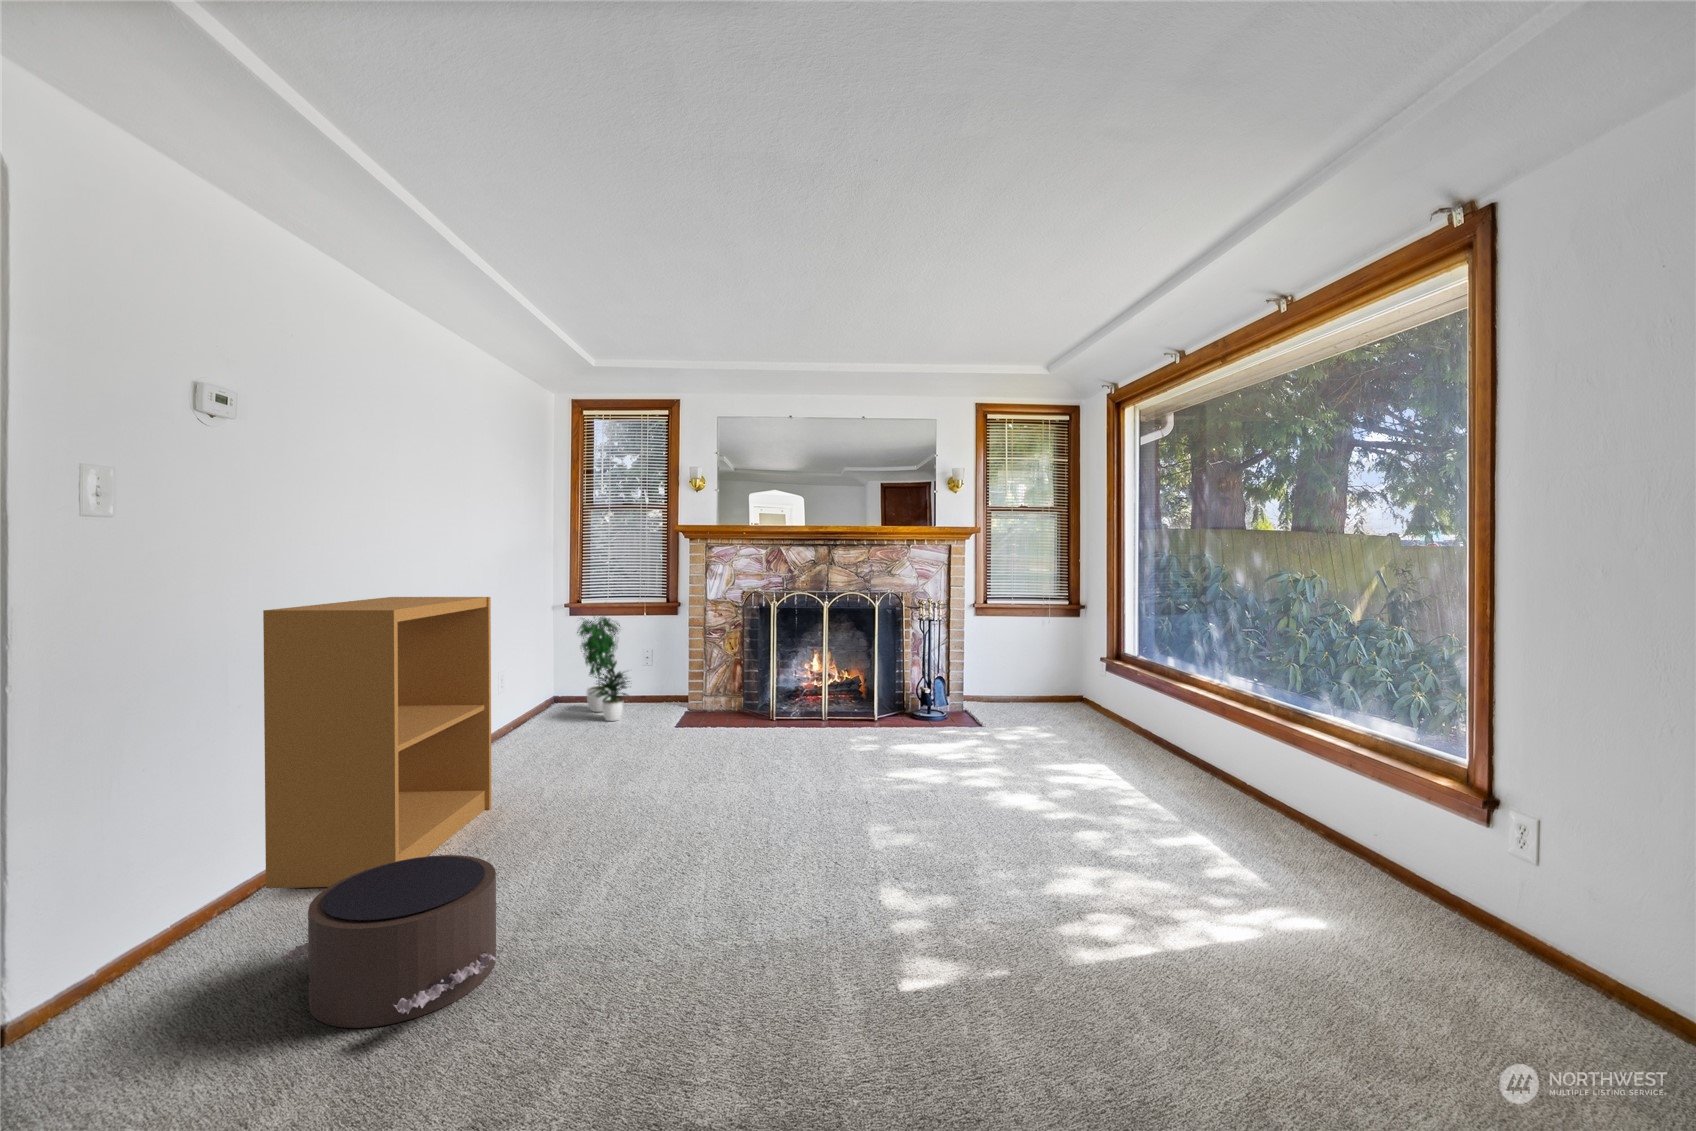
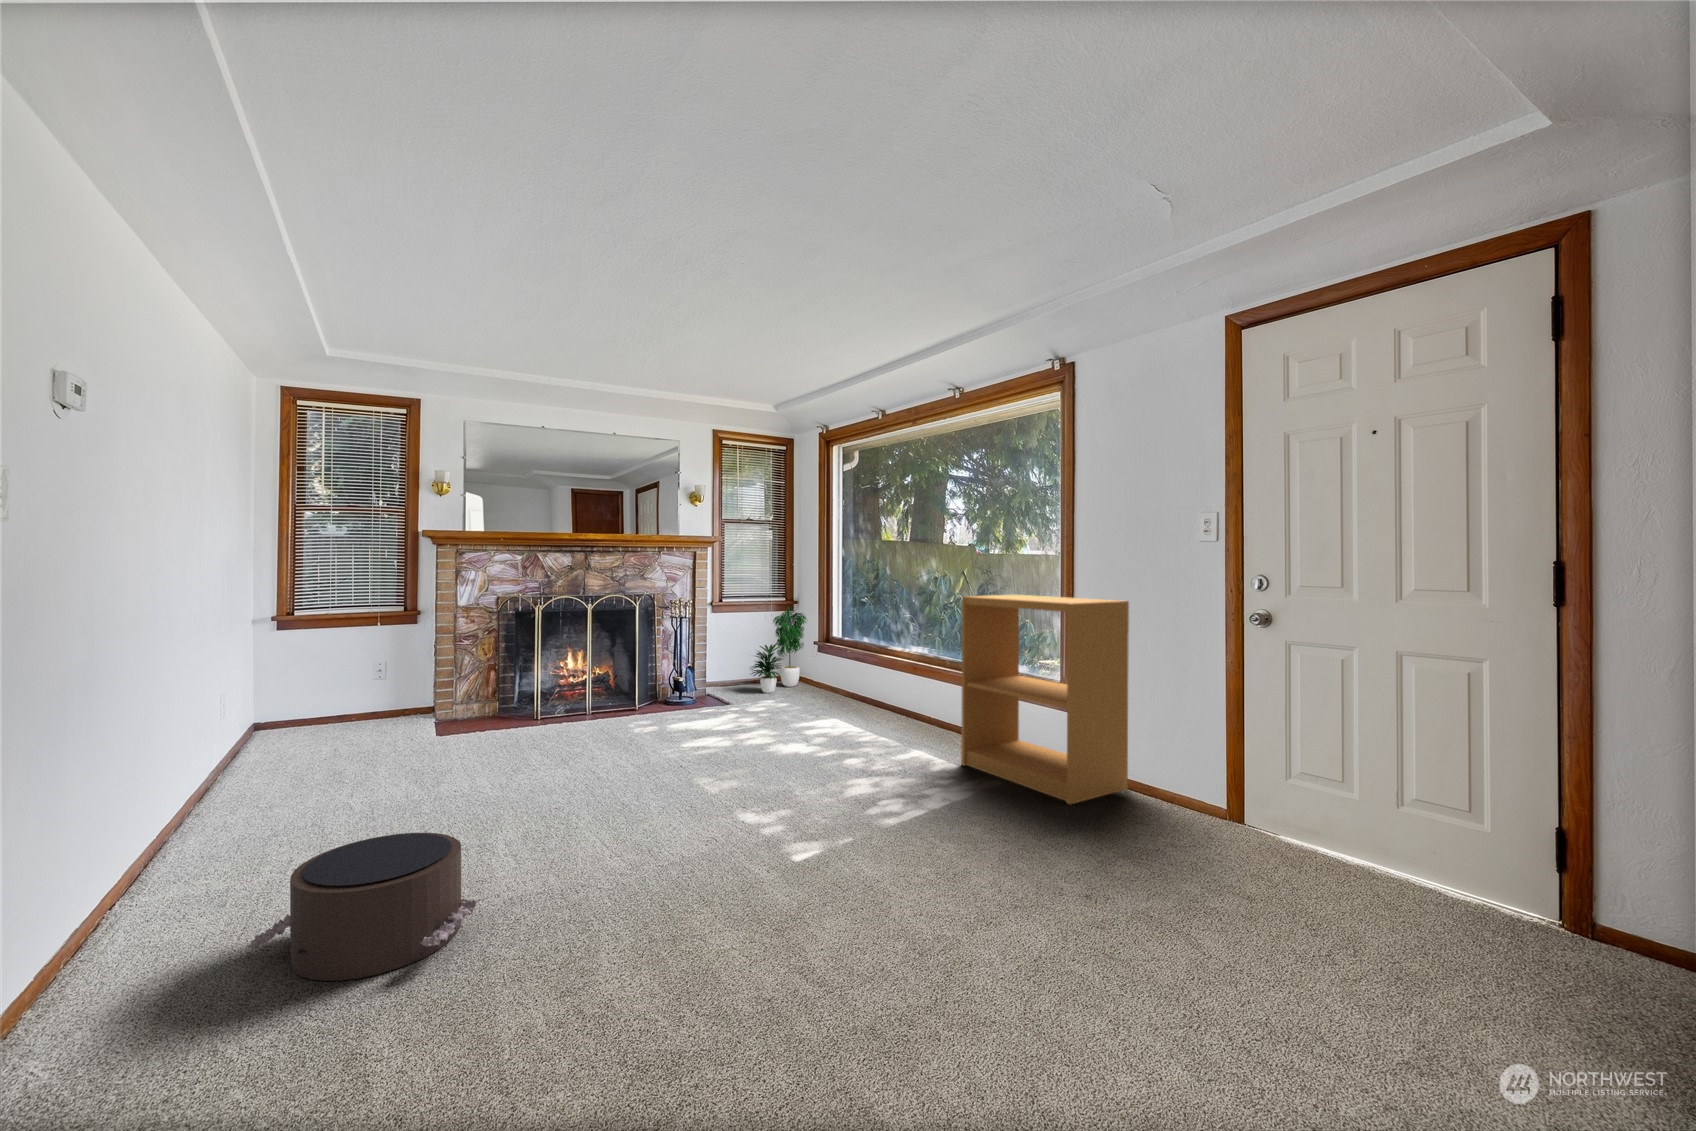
bookshelf: present [263,597,491,888] -> present [961,595,1129,804]
potted plant: present [577,617,630,721] -> present [750,607,806,693]

